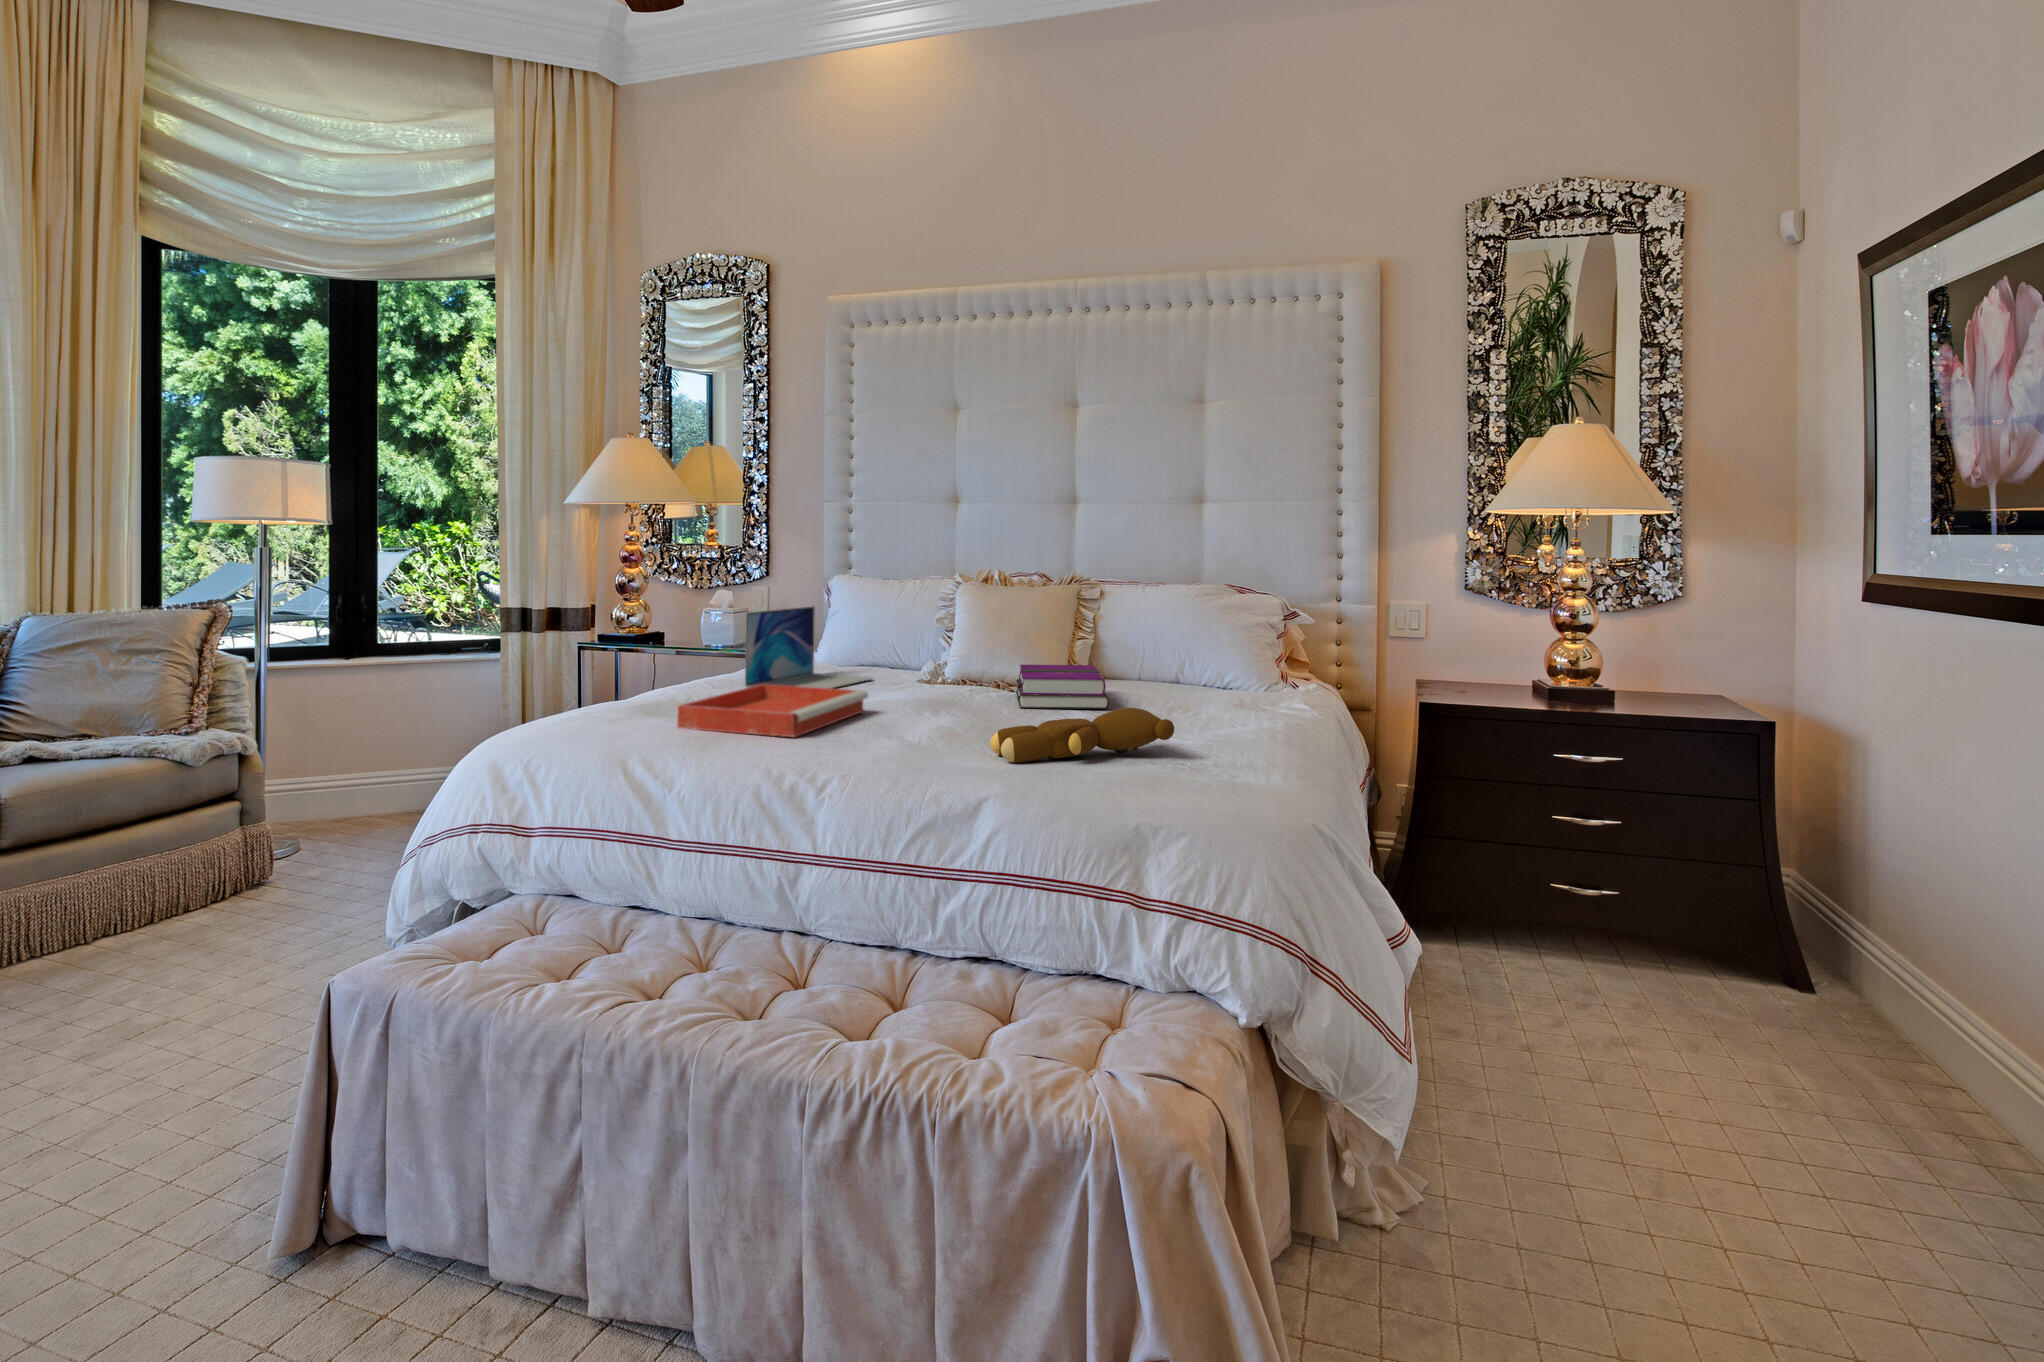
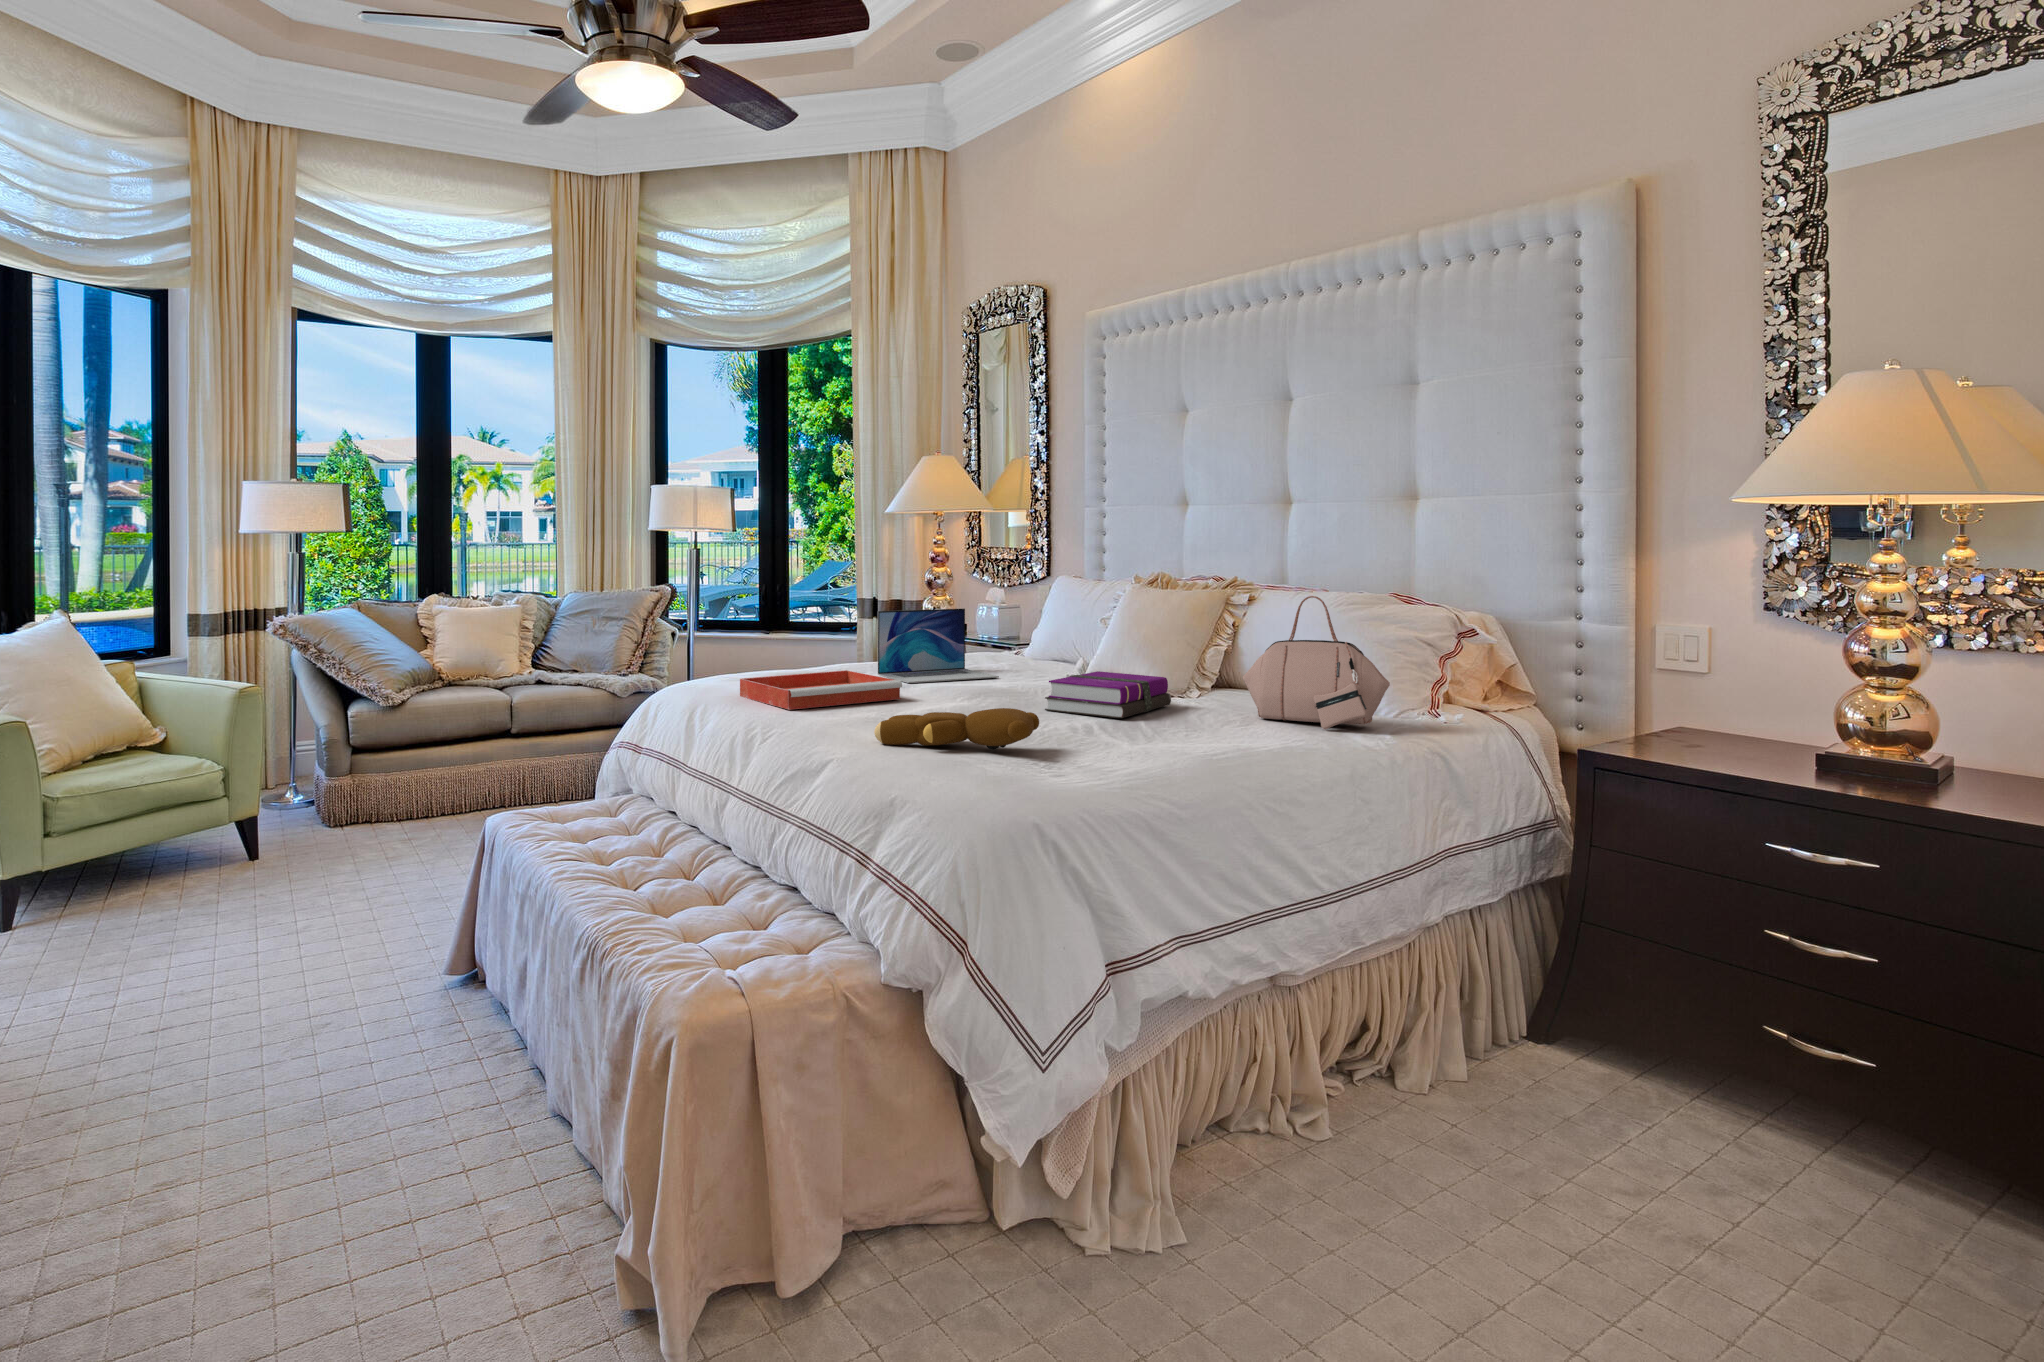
handbag: none [1165,584,1288,701] -> present [1243,596,1390,729]

